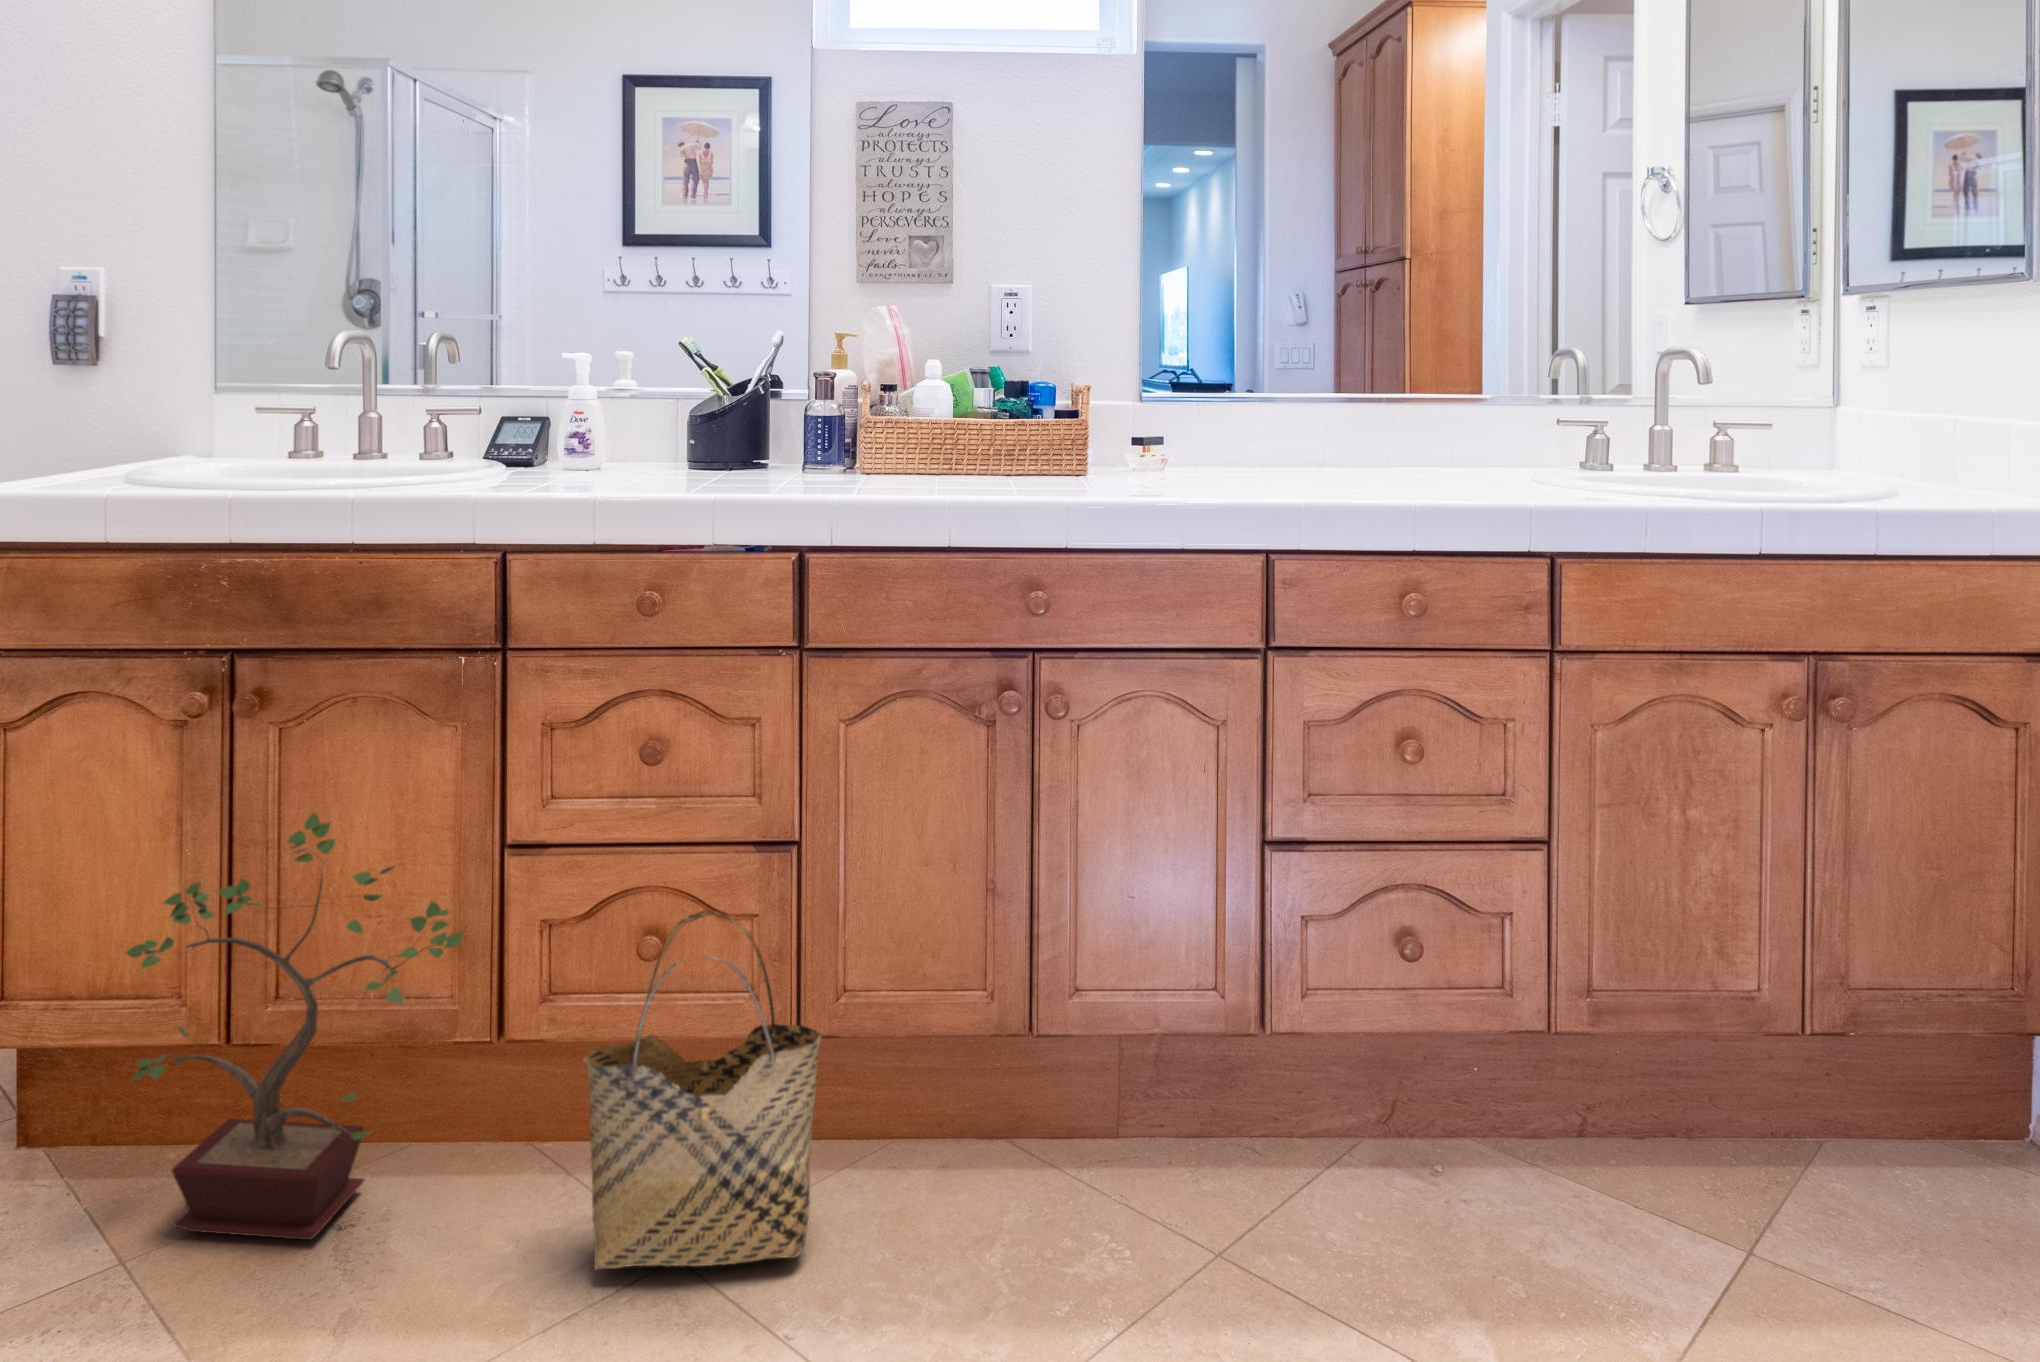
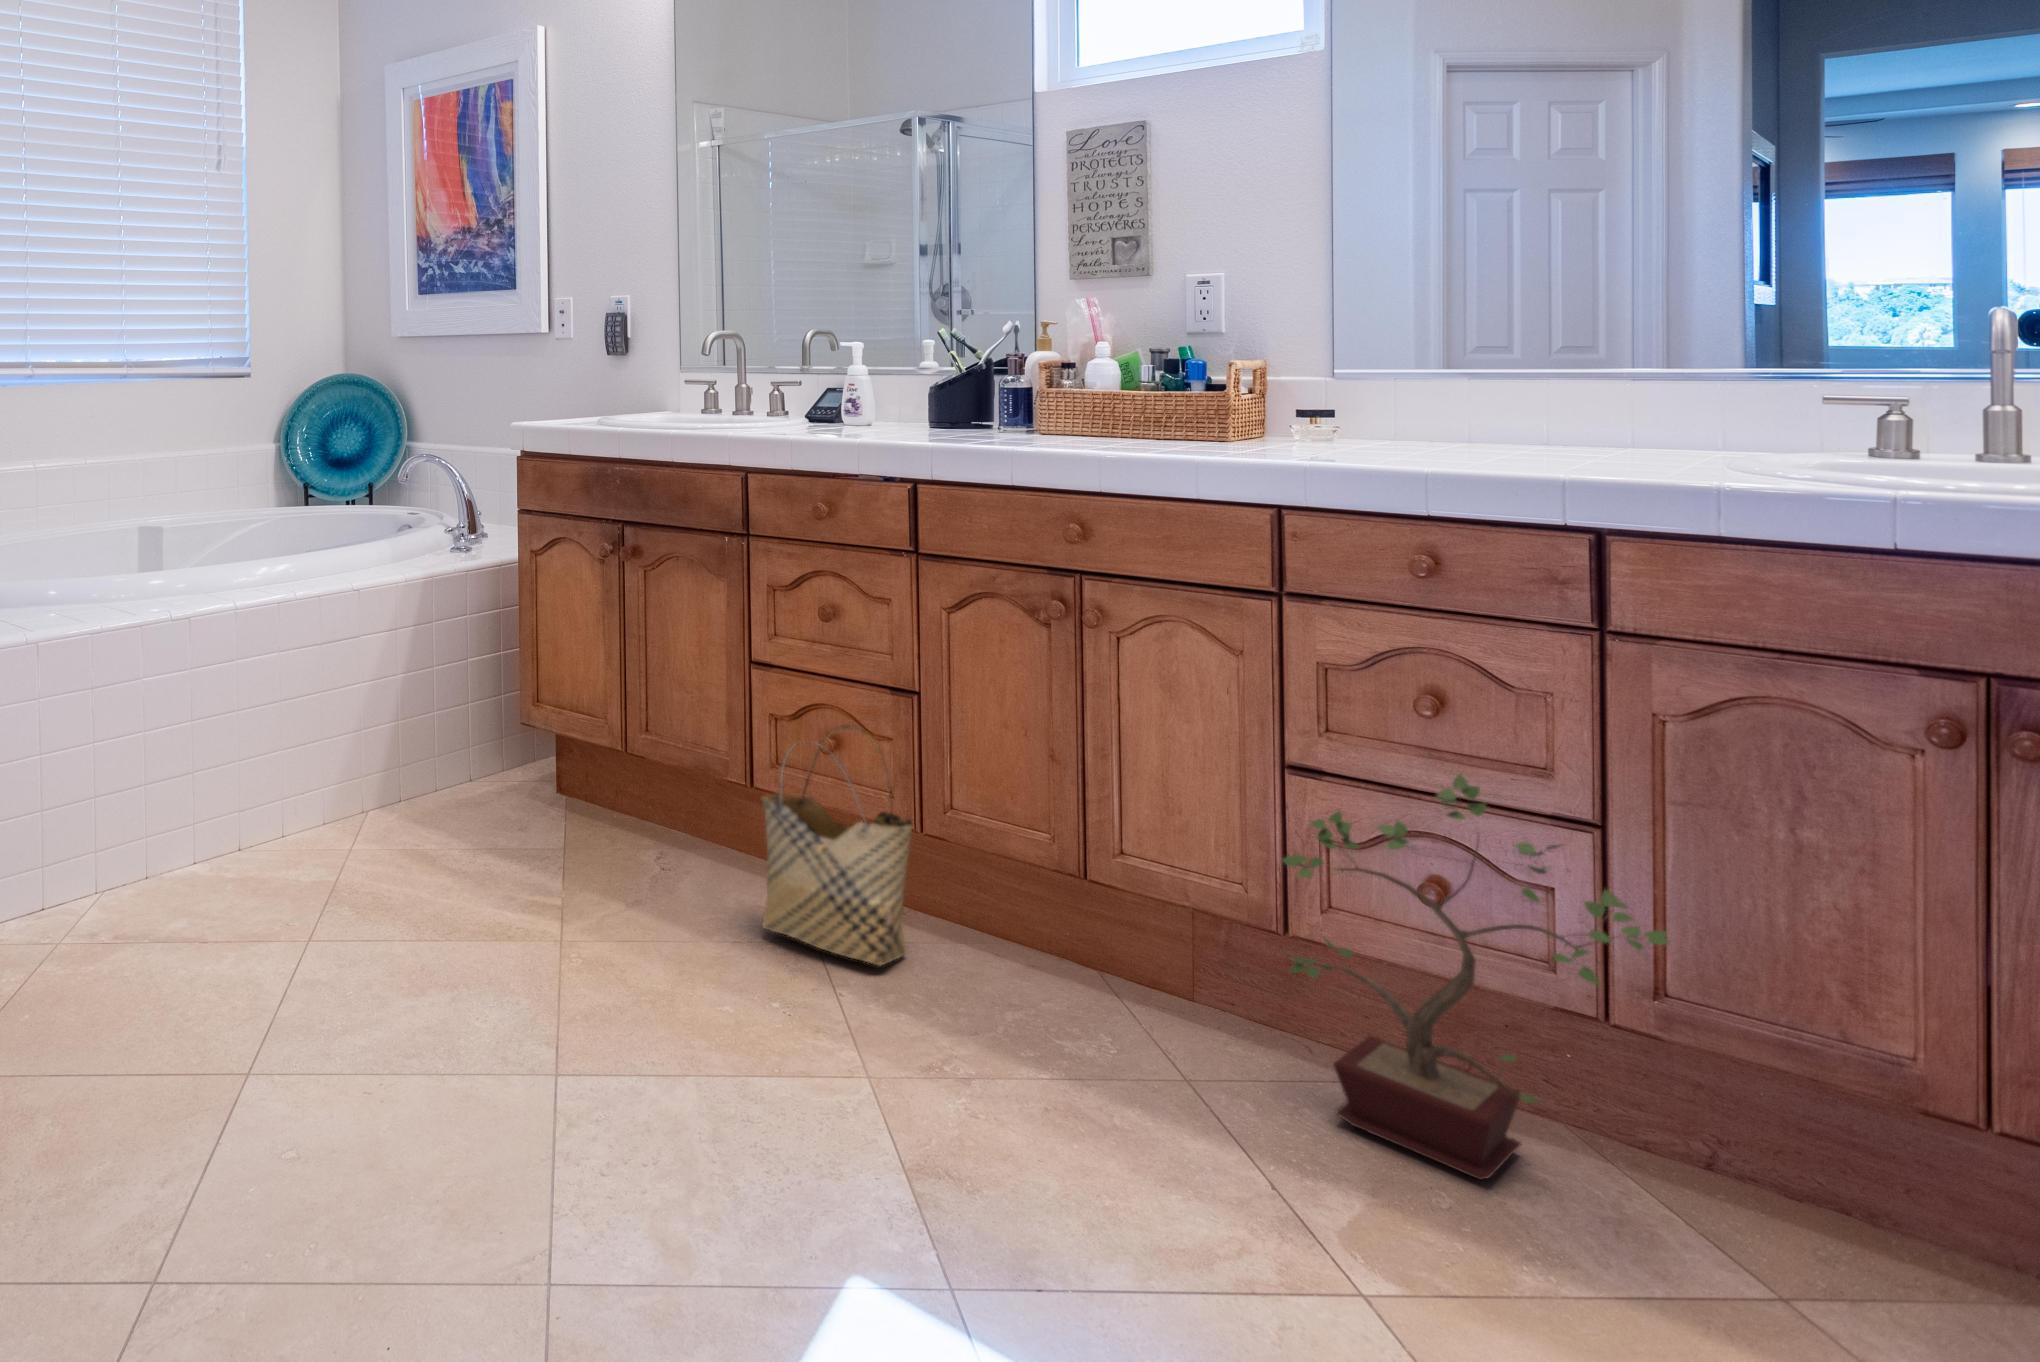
potted plant: present [125,813,464,1240] -> present [1282,774,1670,1180]

